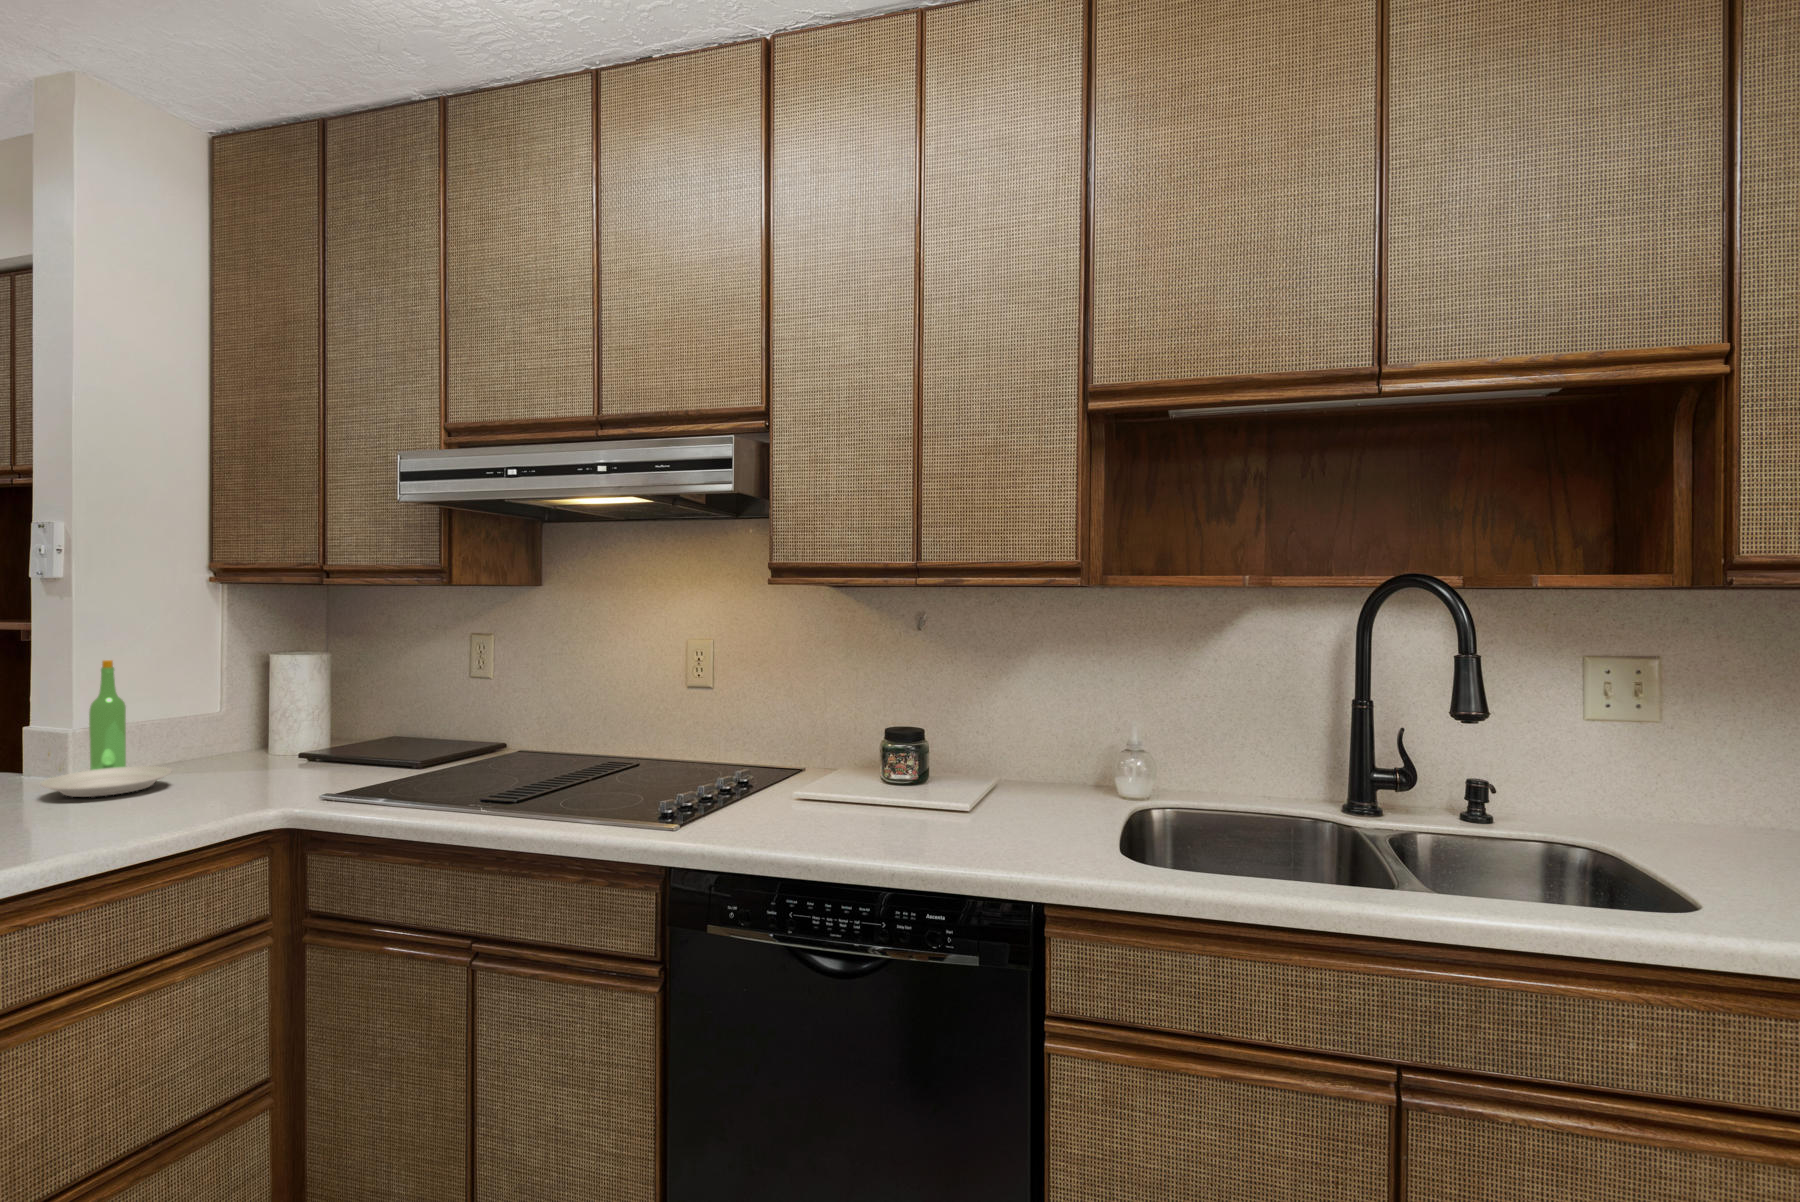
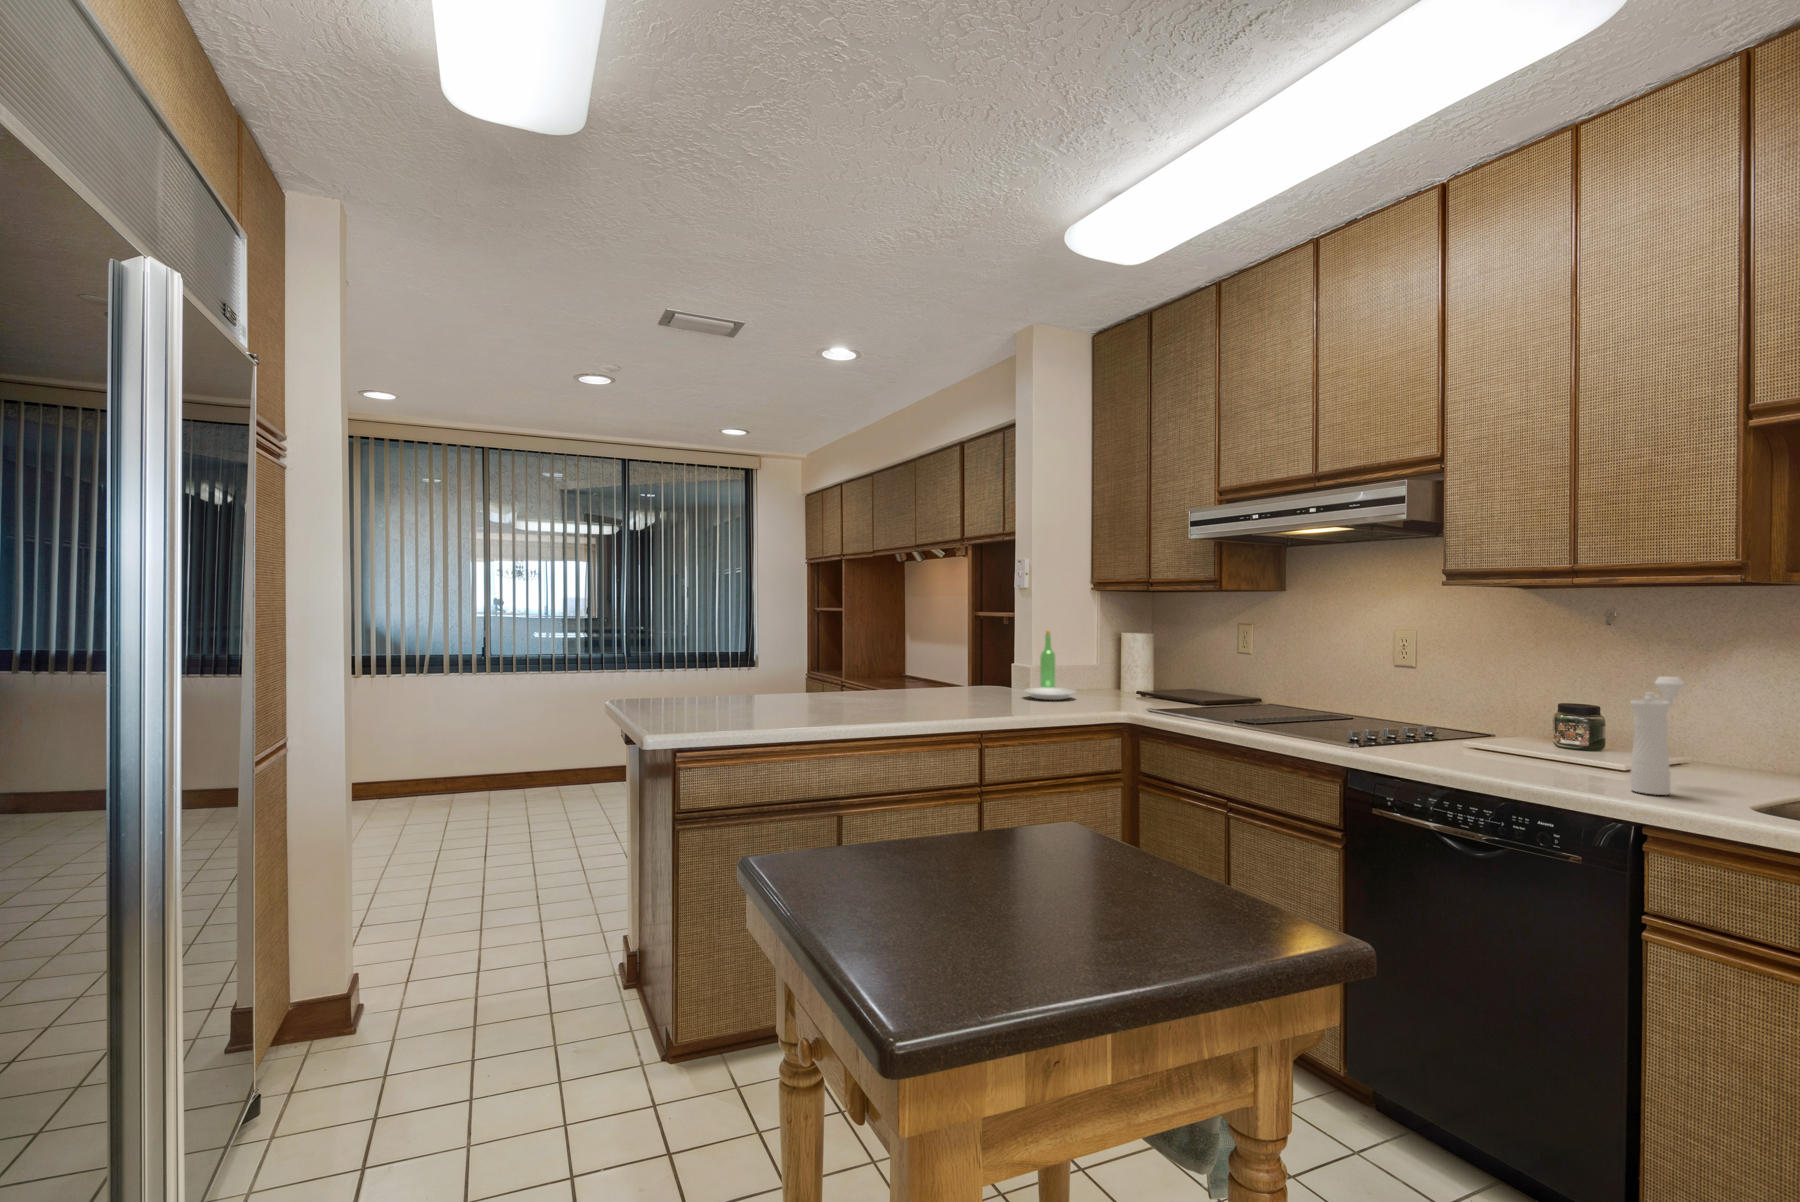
pepper mill: none [1012,700,1051,854] -> present [1631,677,1684,795]

